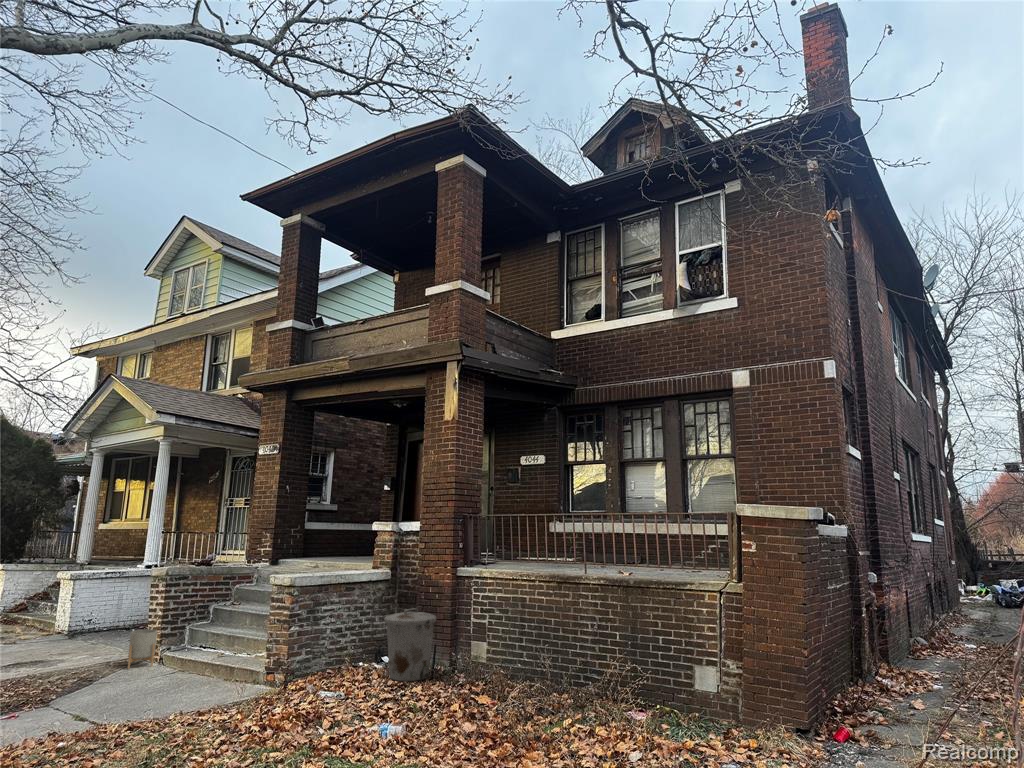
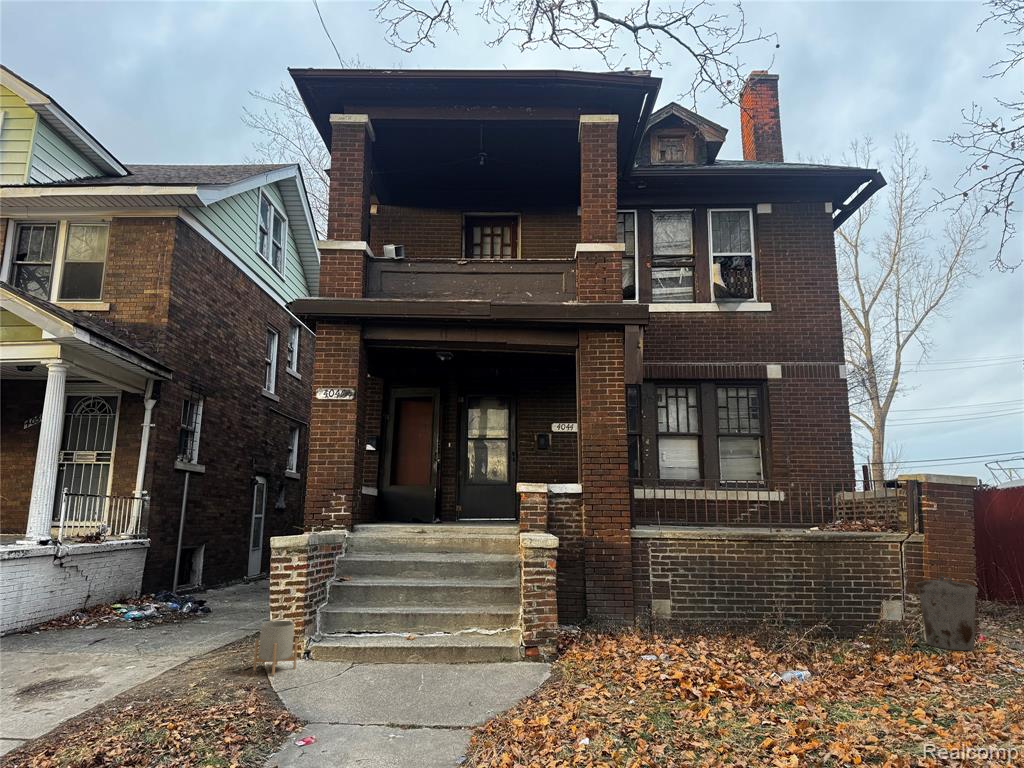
trash can: present [384,608,436,681] -> present [915,576,978,650]

